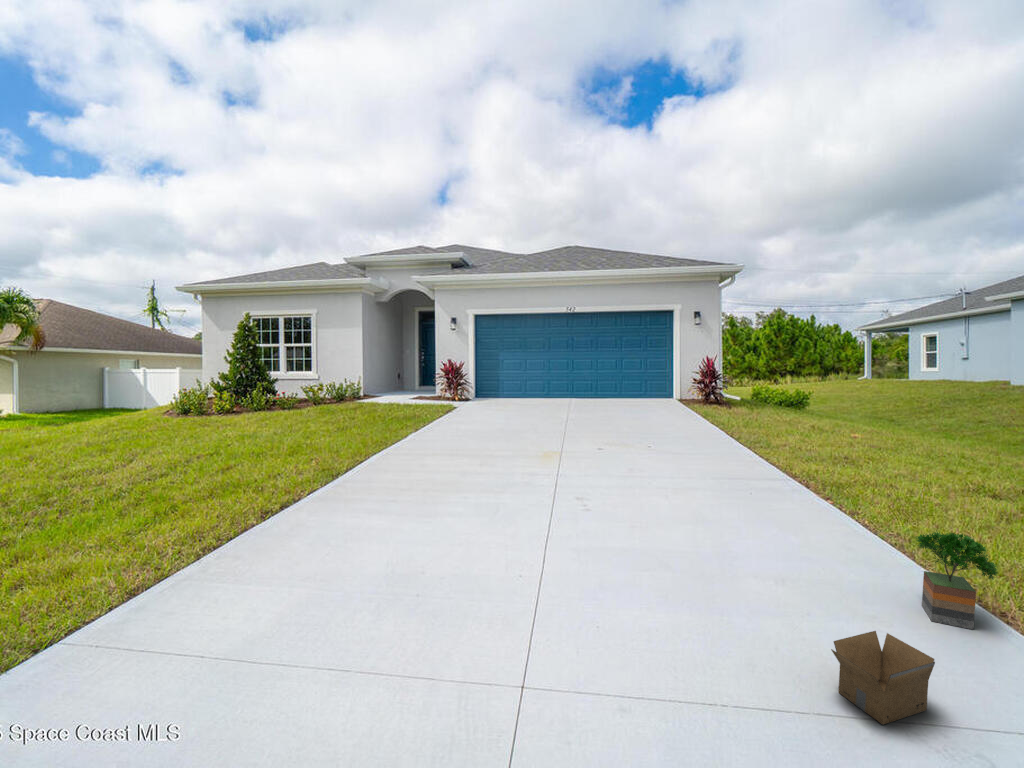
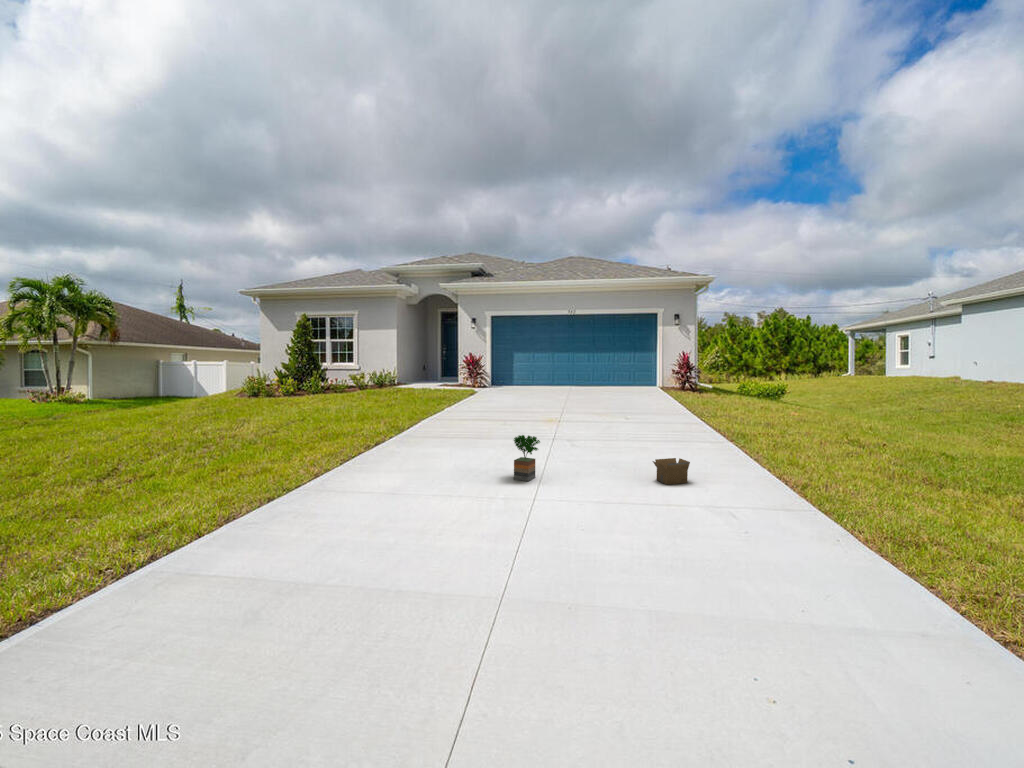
potted tree: present [916,530,998,629] -> present [514,435,540,481]

